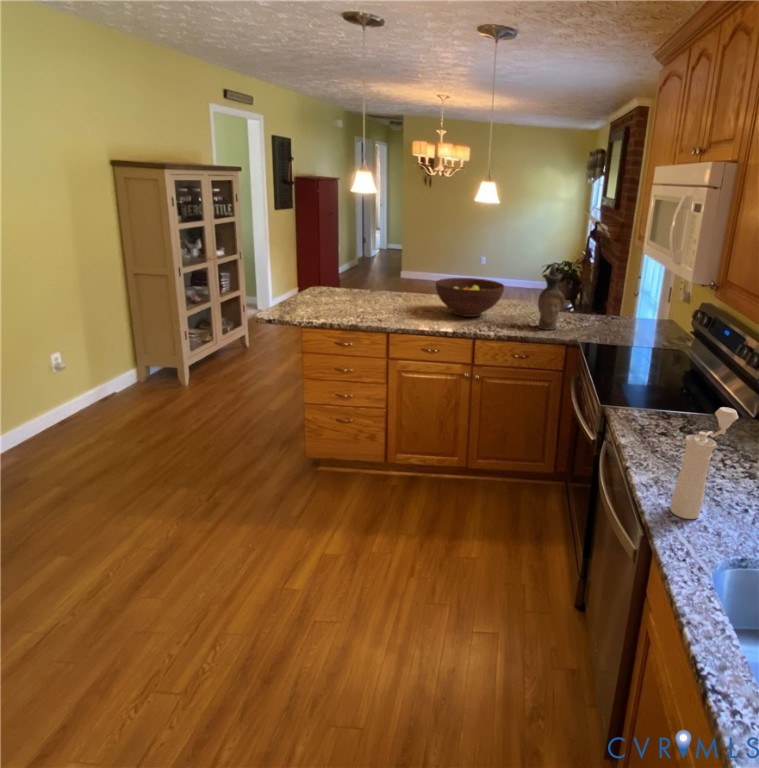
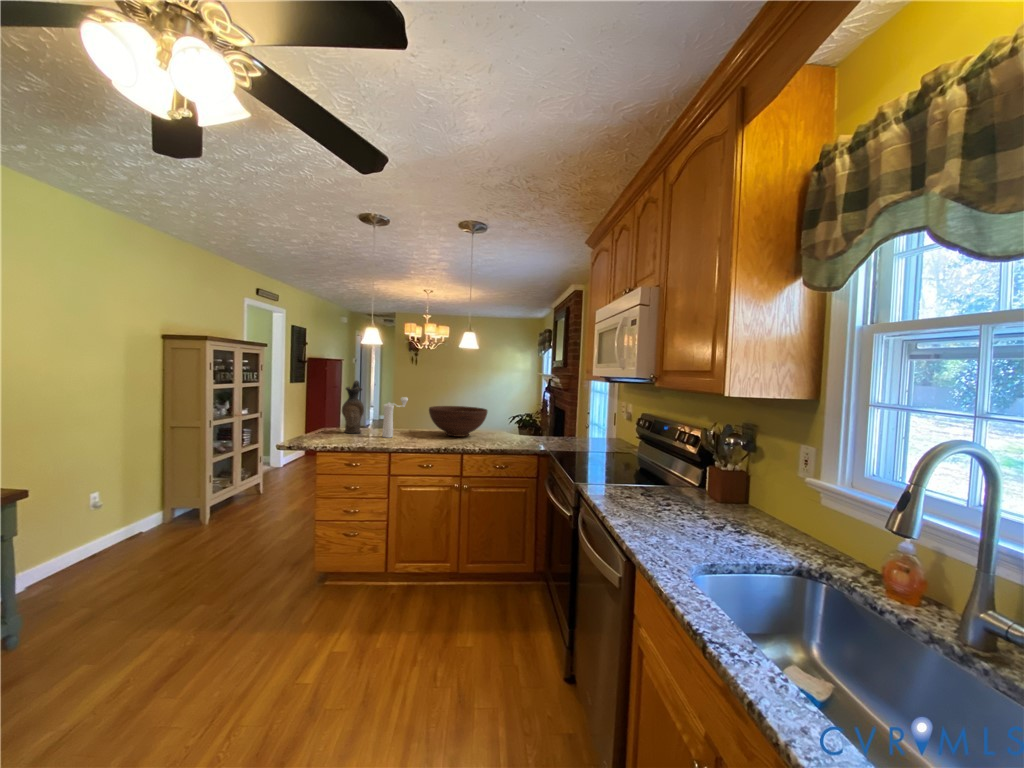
ceramic pitcher: present [537,264,565,330] -> present [342,381,364,433]
pepper mill: present [670,407,738,519] -> present [382,397,408,438]

